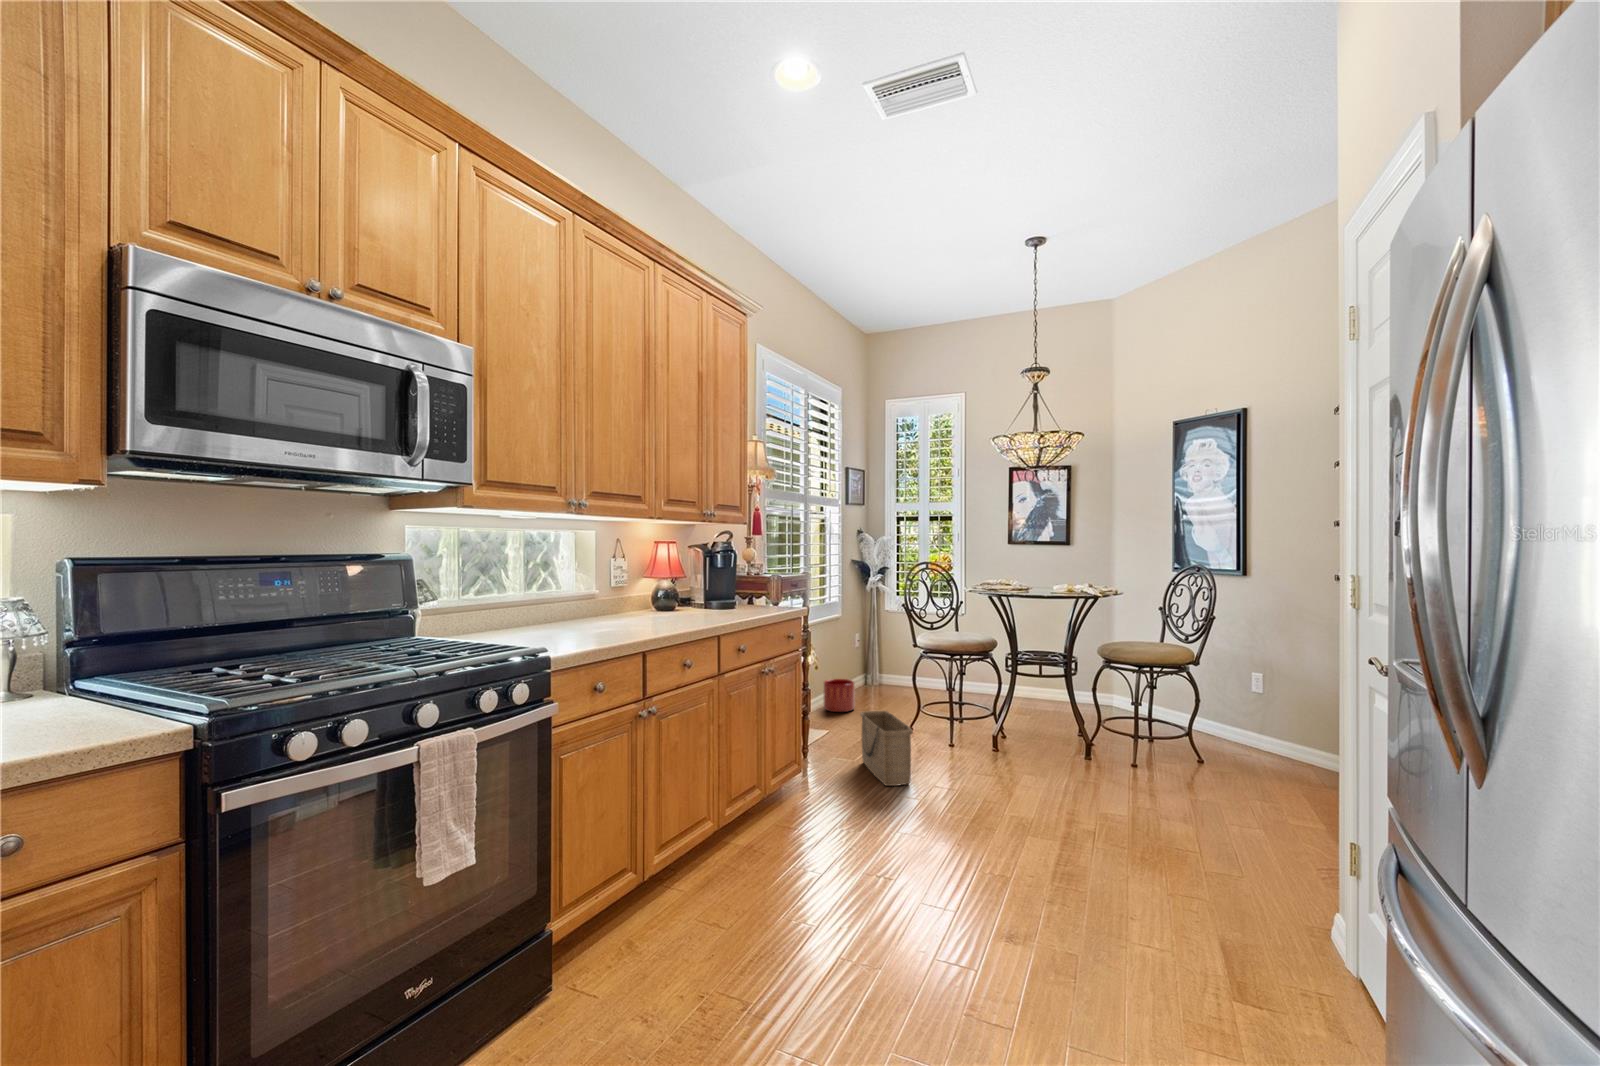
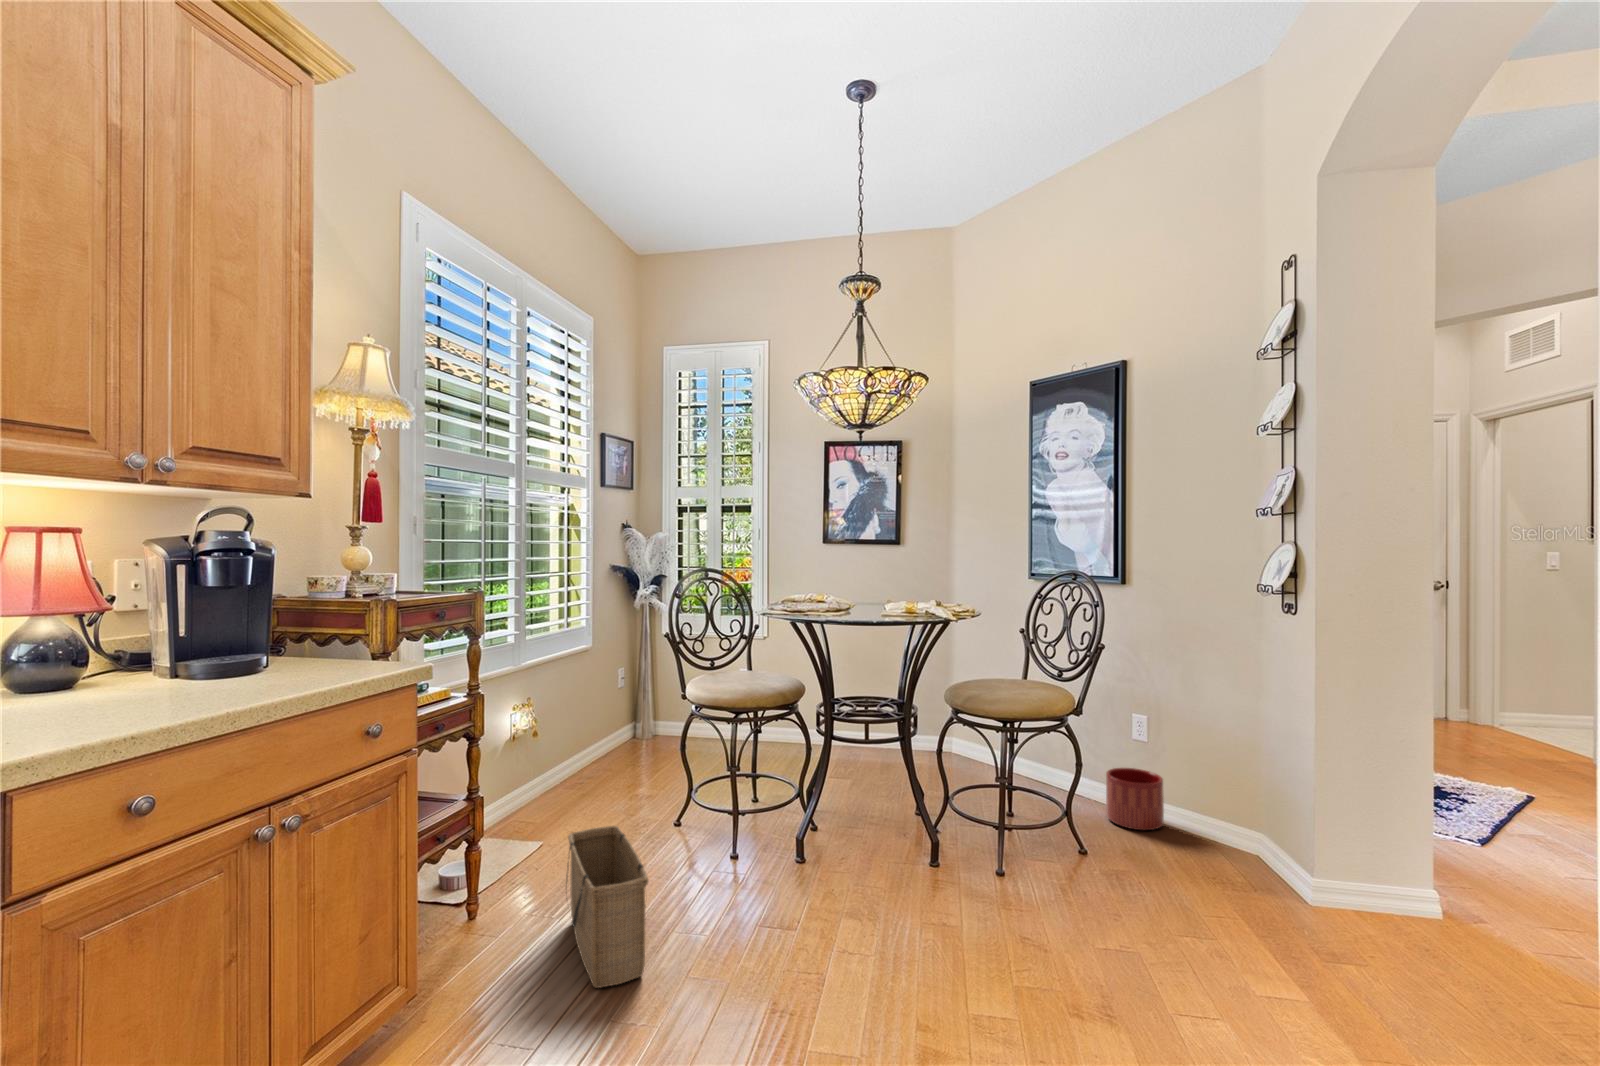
planter: present [823,679,855,712] -> present [1106,768,1164,830]

